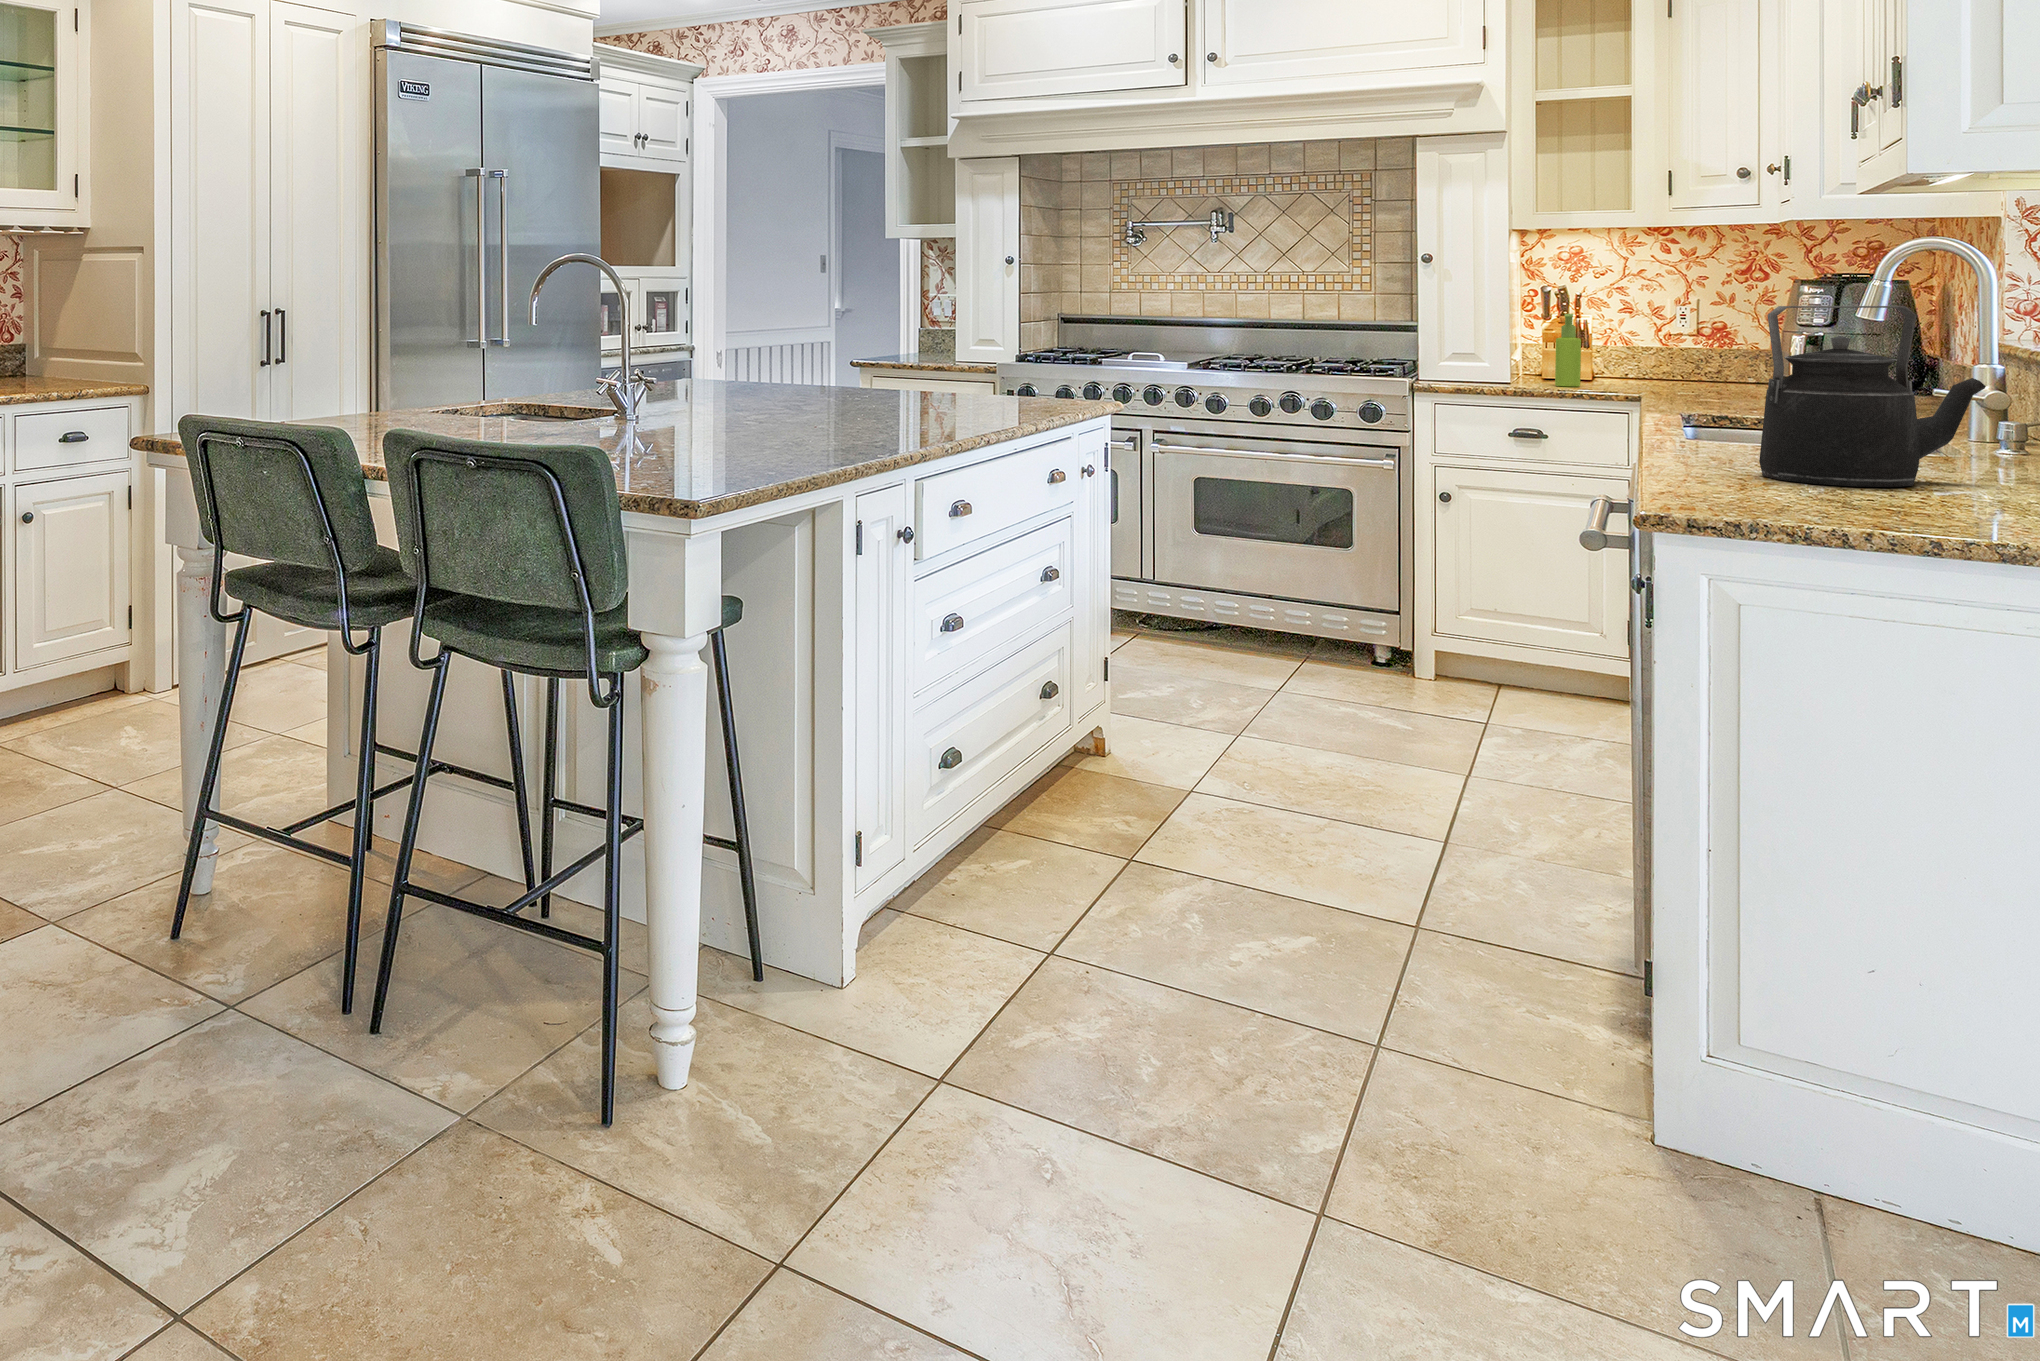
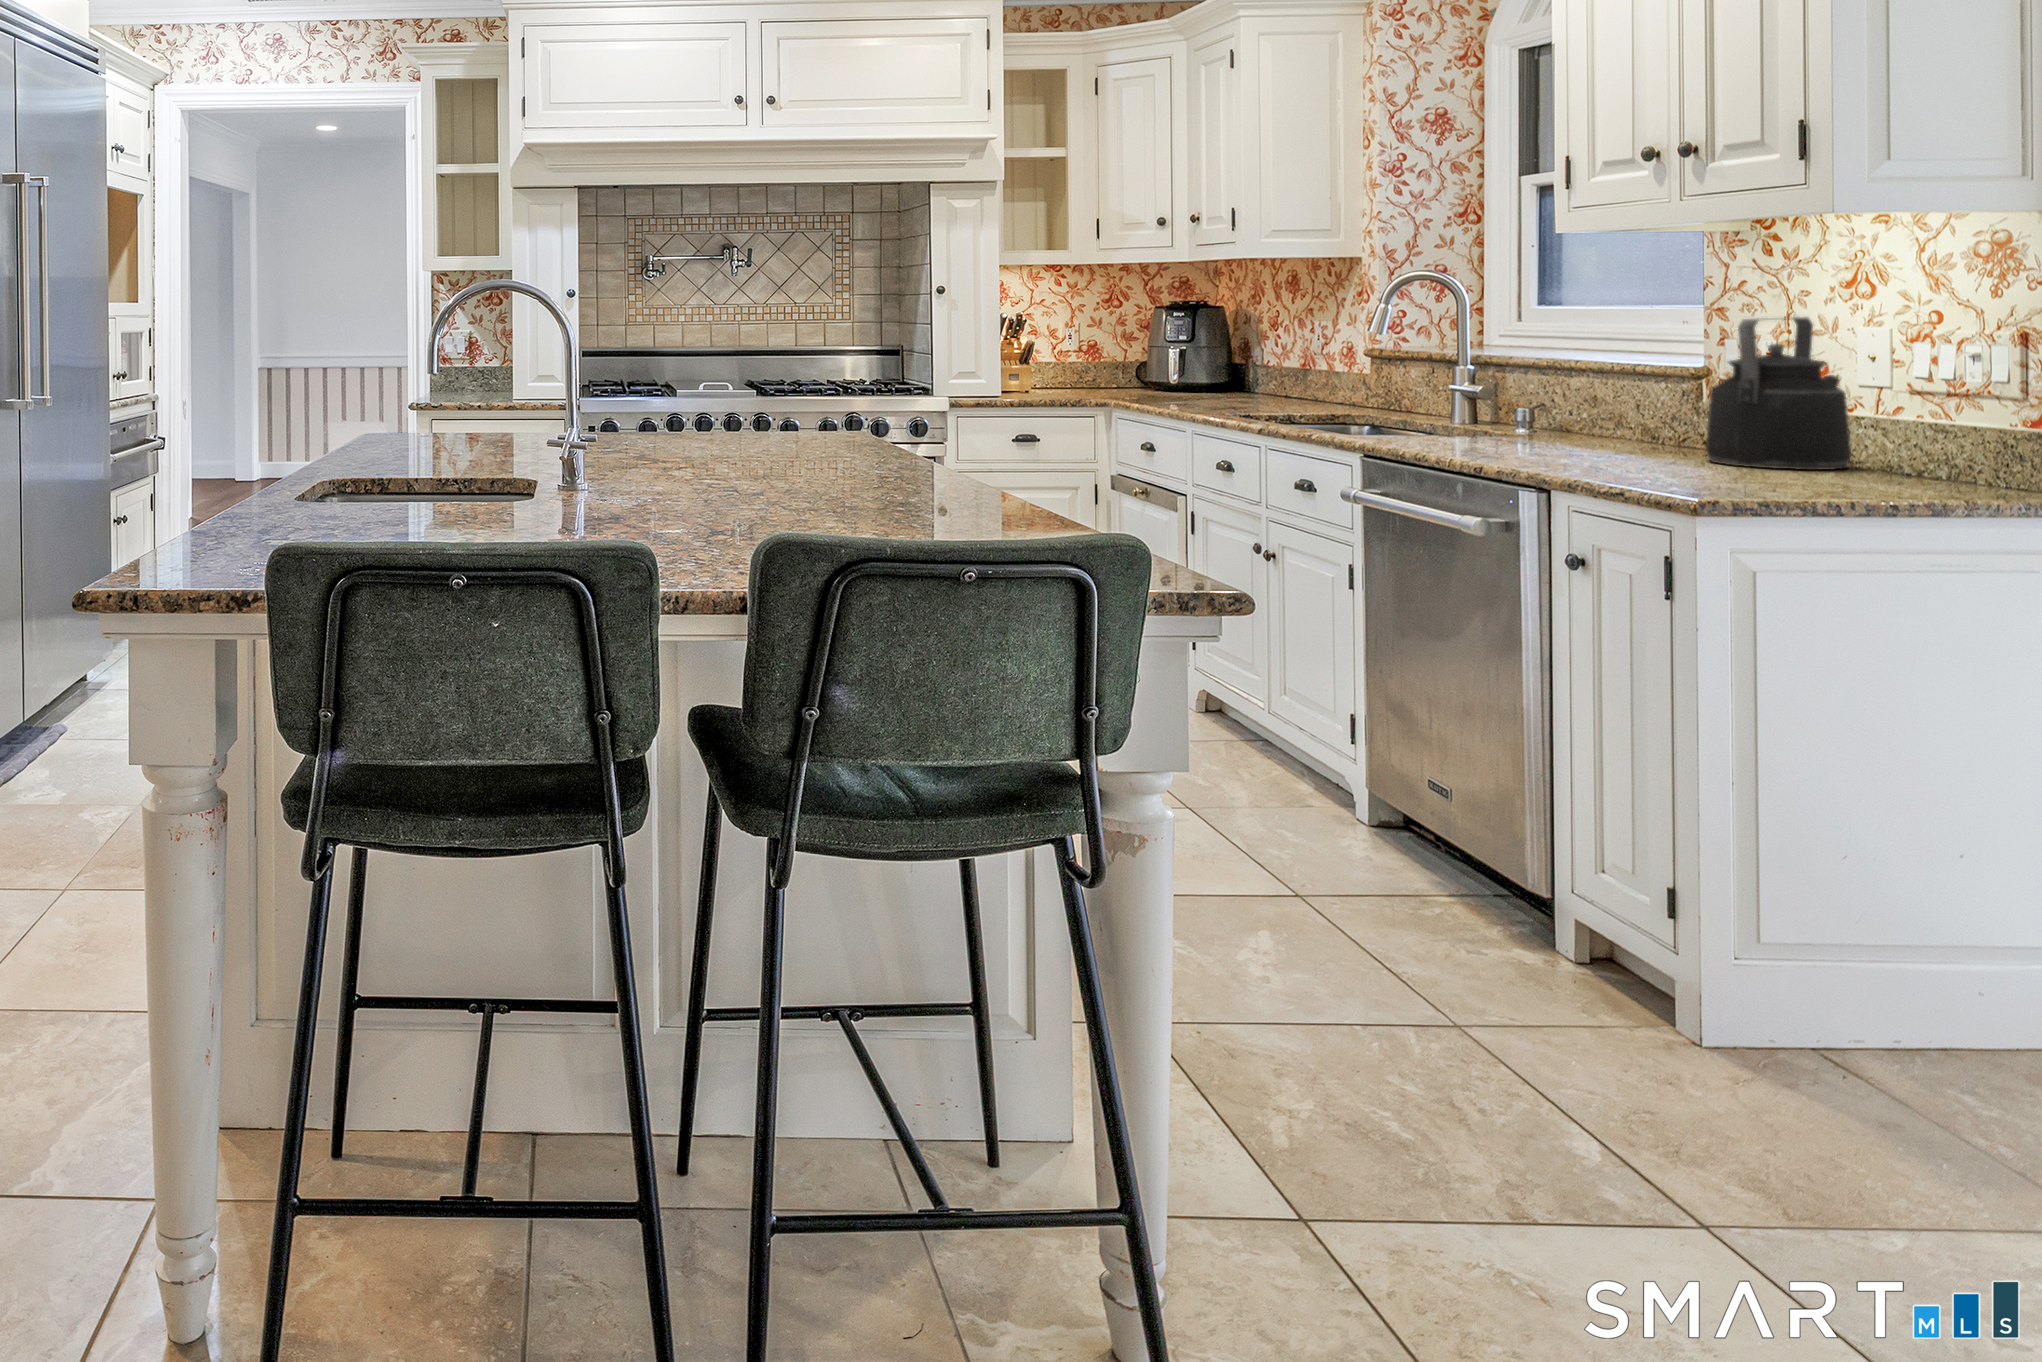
soap dispenser: present [1555,314,1581,387] -> none [1059,335,1079,395]

